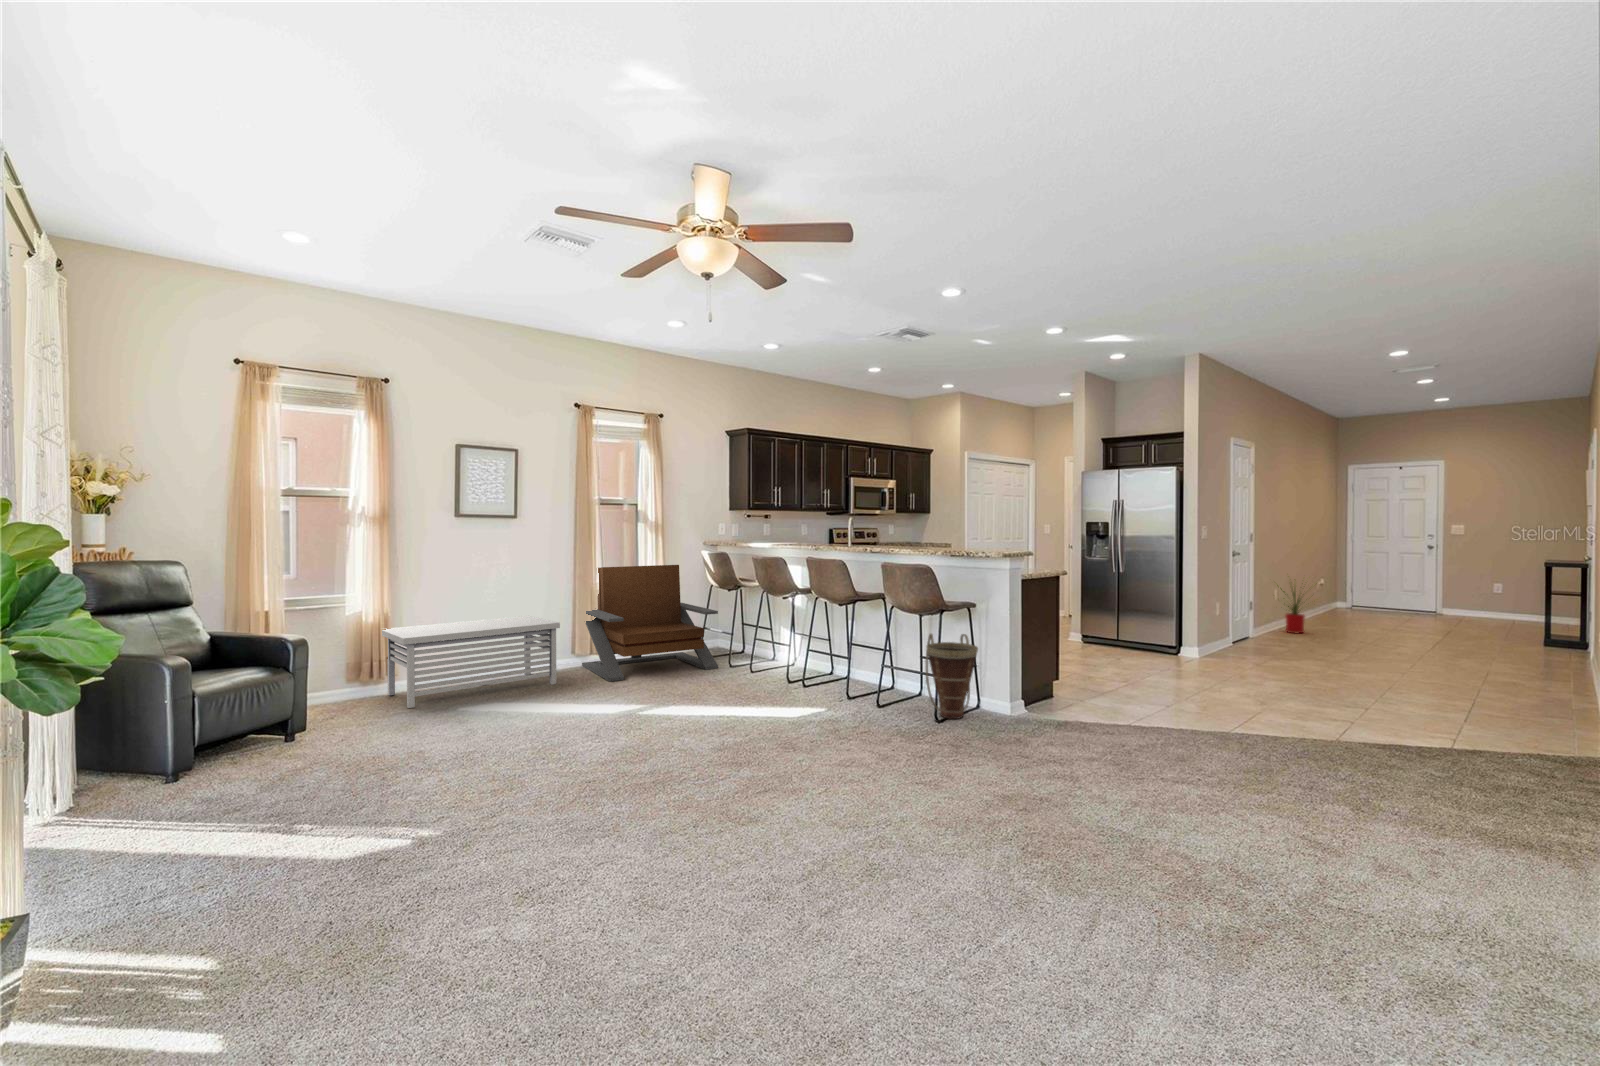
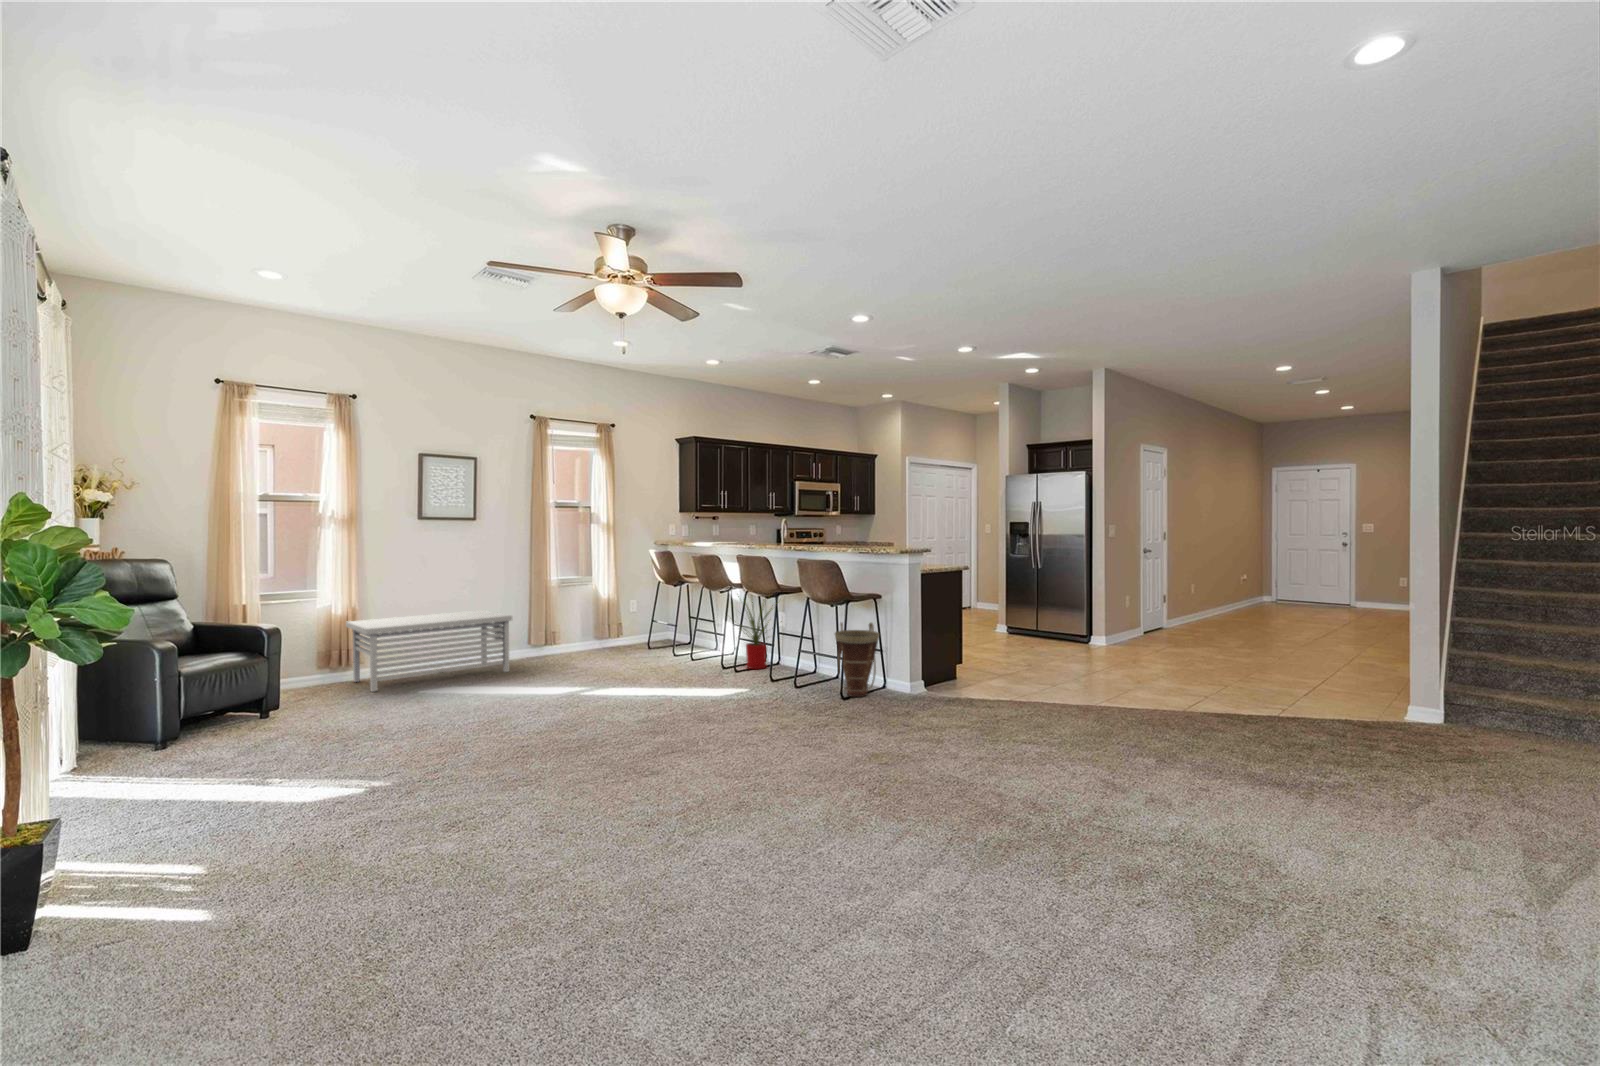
lounge chair: present [582,565,718,681] -> none [535,563,661,669]
house plant: present [1277,576,1317,633] -> present [738,595,772,669]

